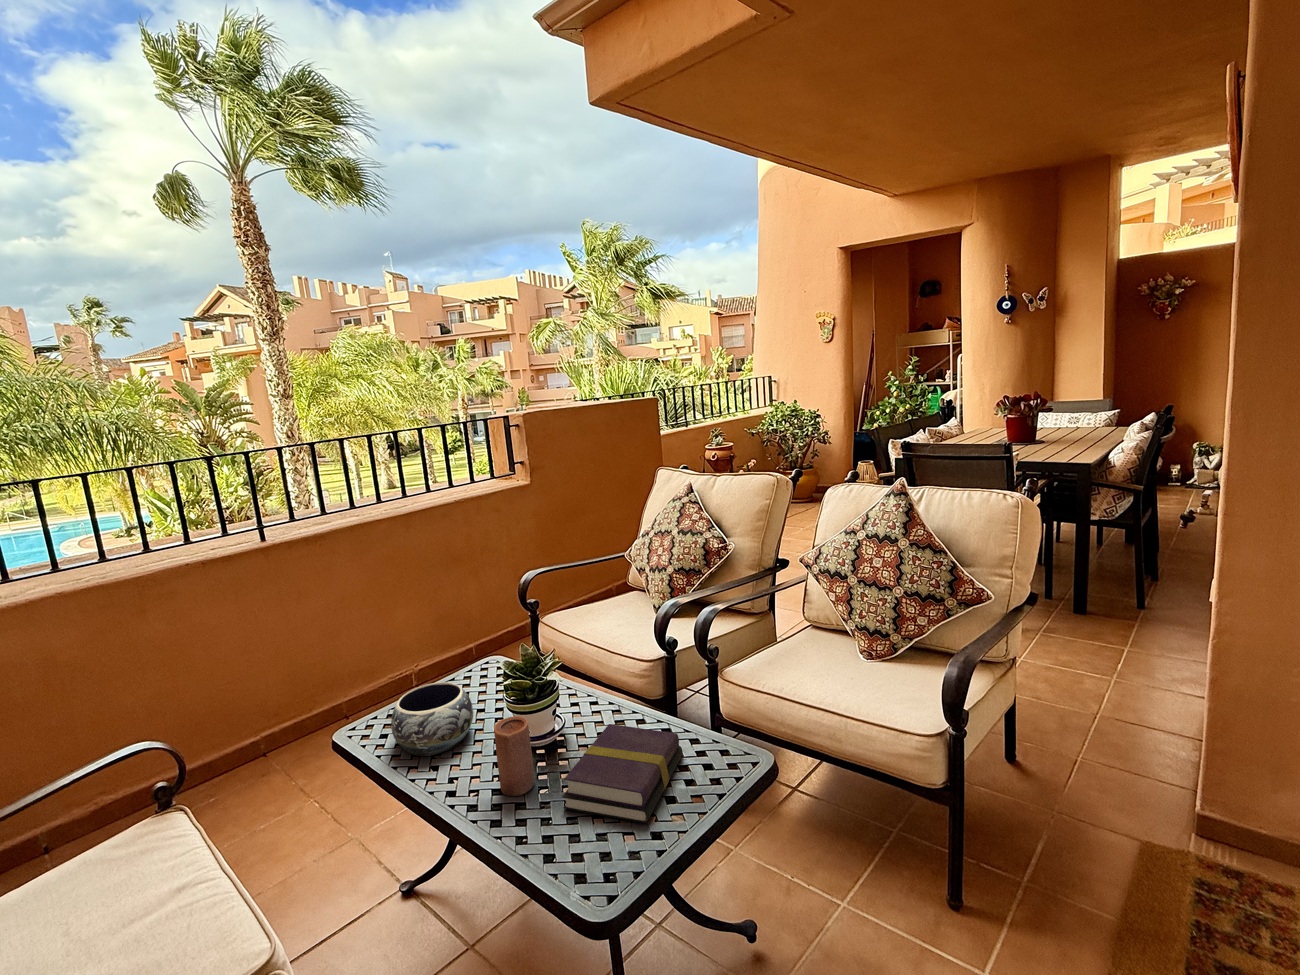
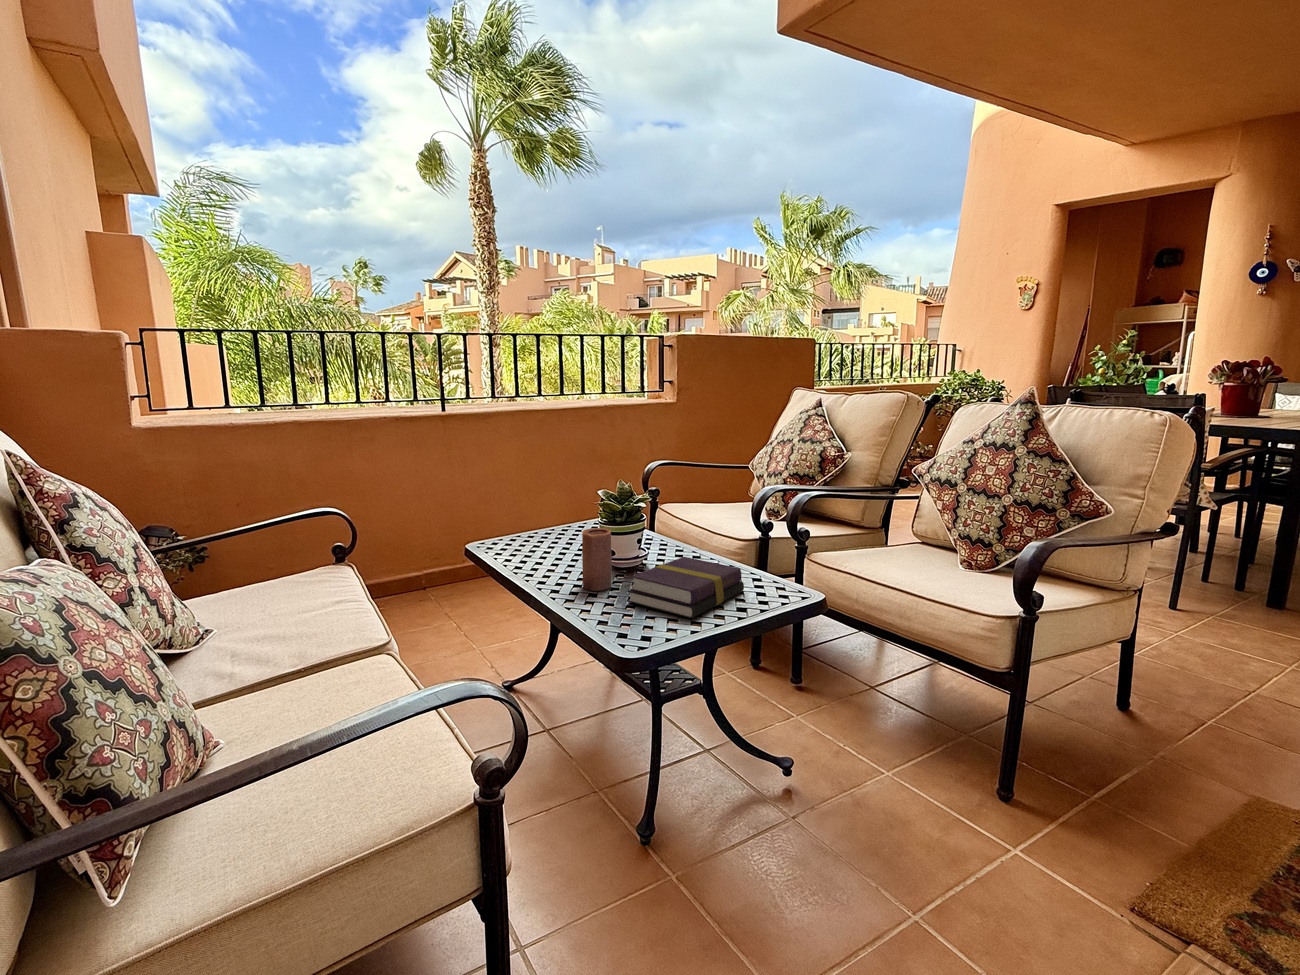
decorative bowl: present [391,682,473,756] -> none [511,512,577,562]

